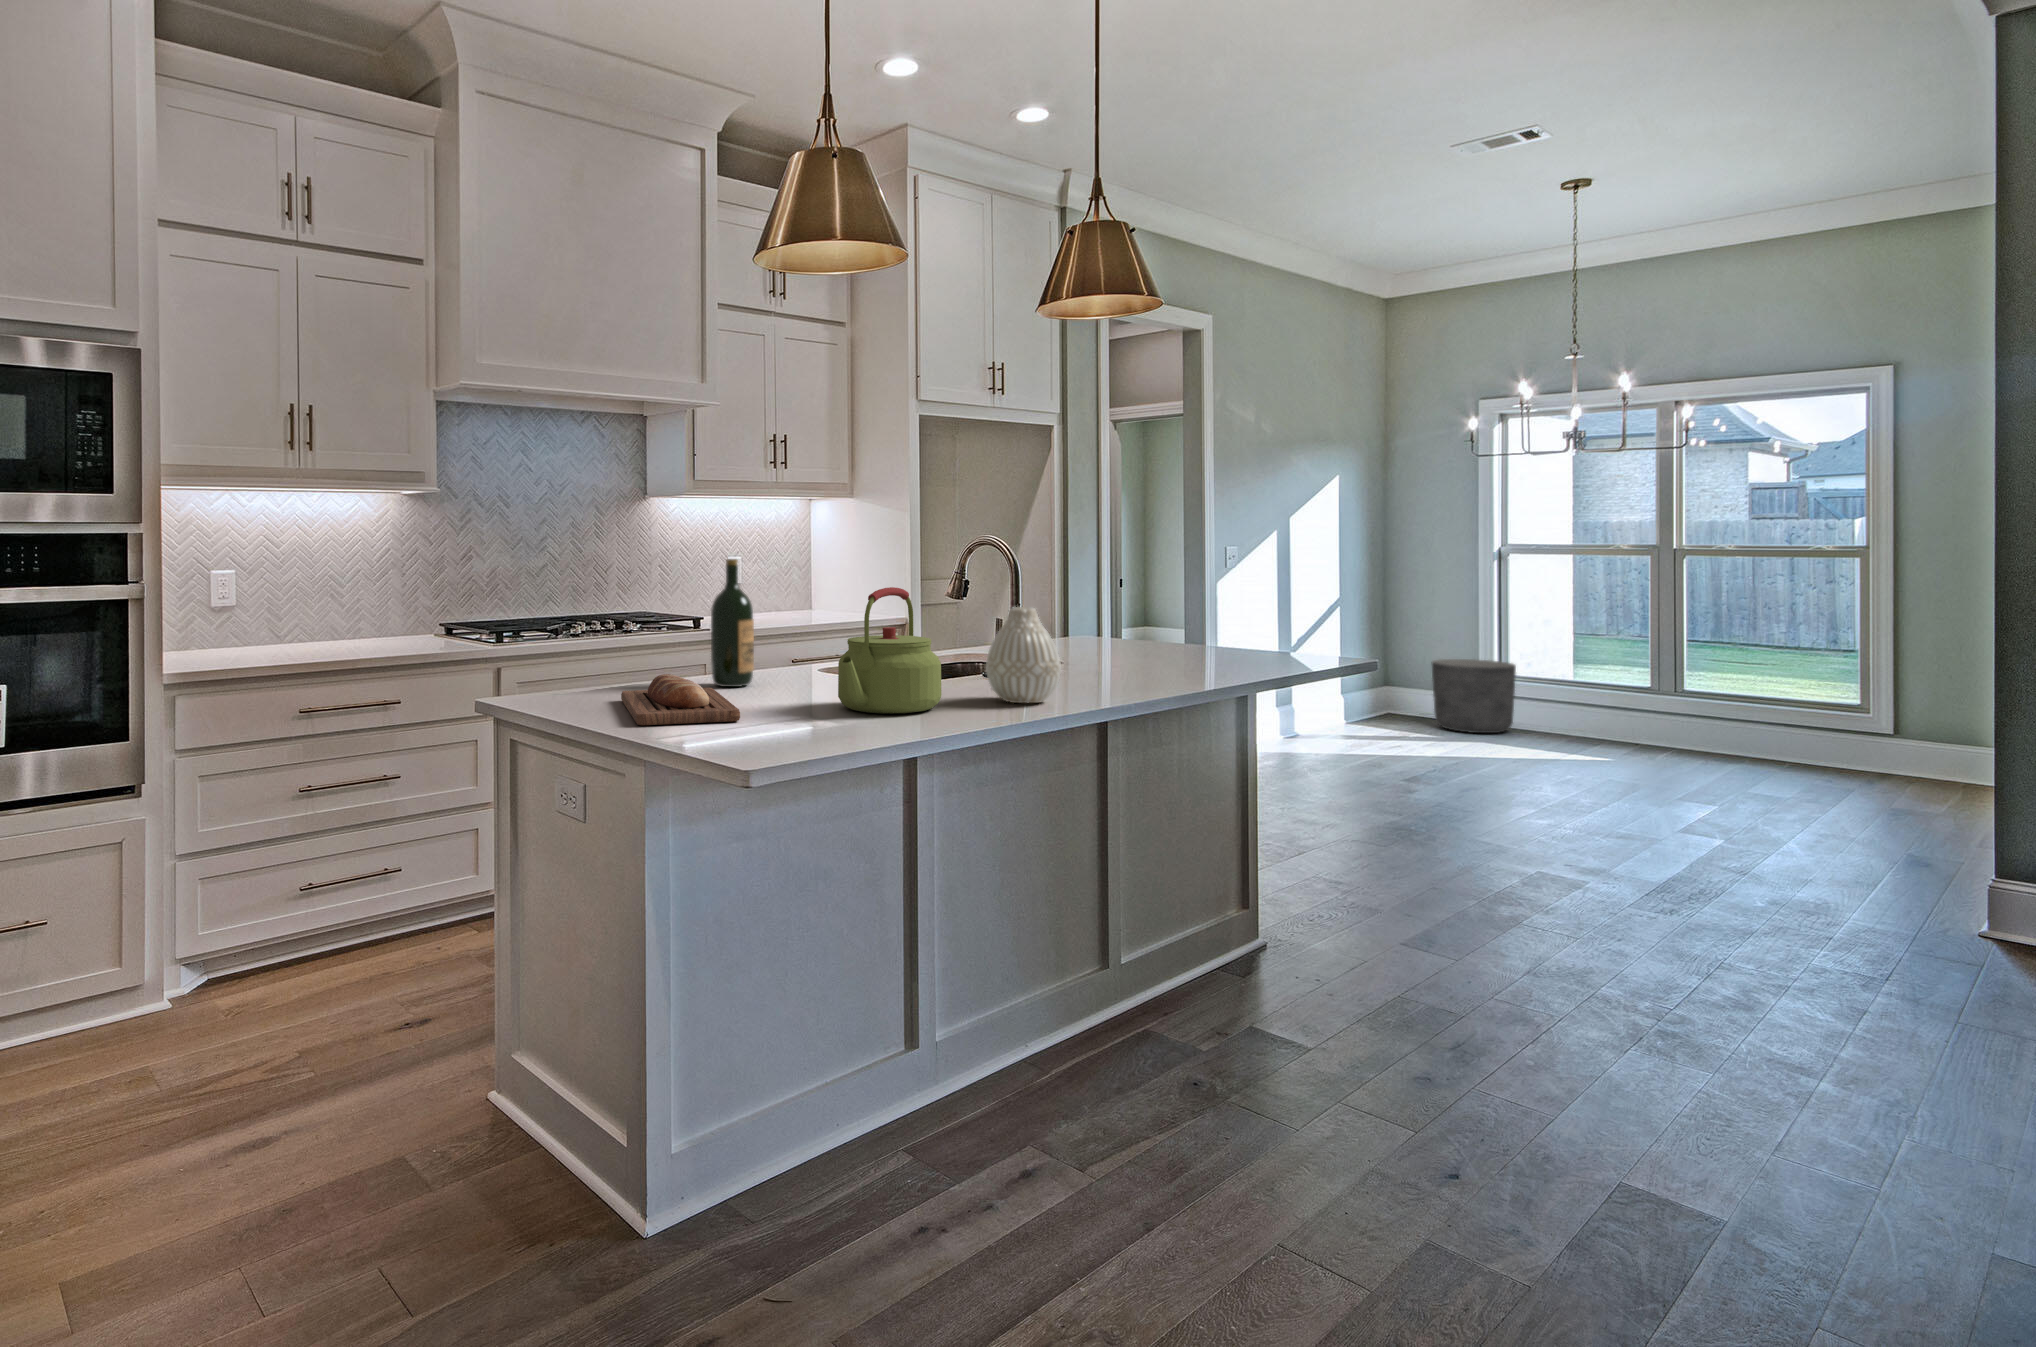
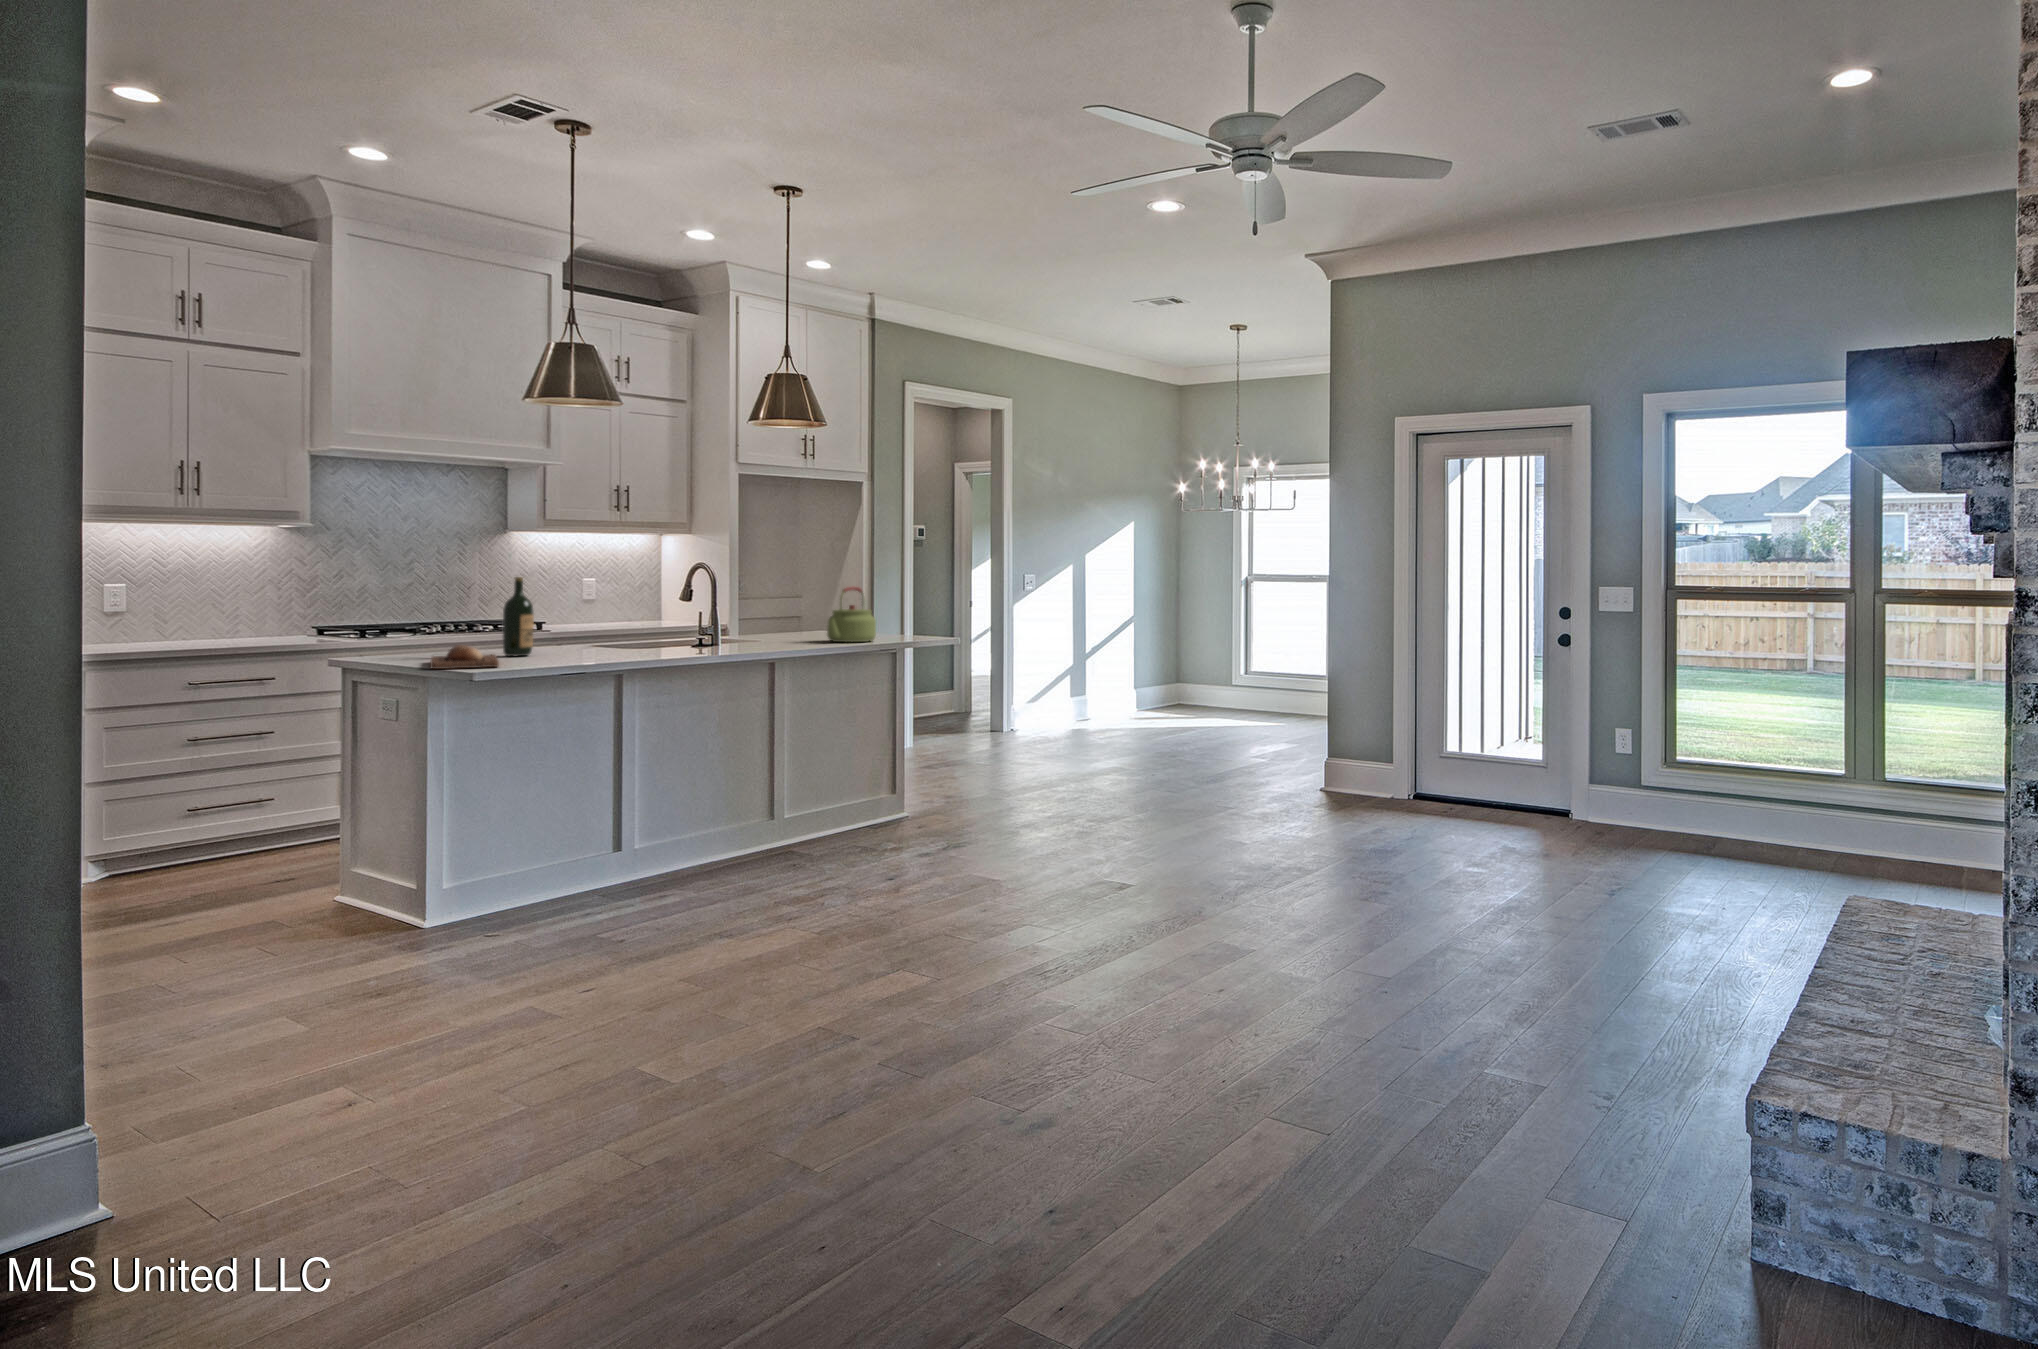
kettle: present [838,587,942,713] -> present [827,587,876,642]
vase: present [986,607,1061,703] -> none [671,605,717,659]
planter: present [1432,659,1516,733] -> none [1195,662,1250,716]

